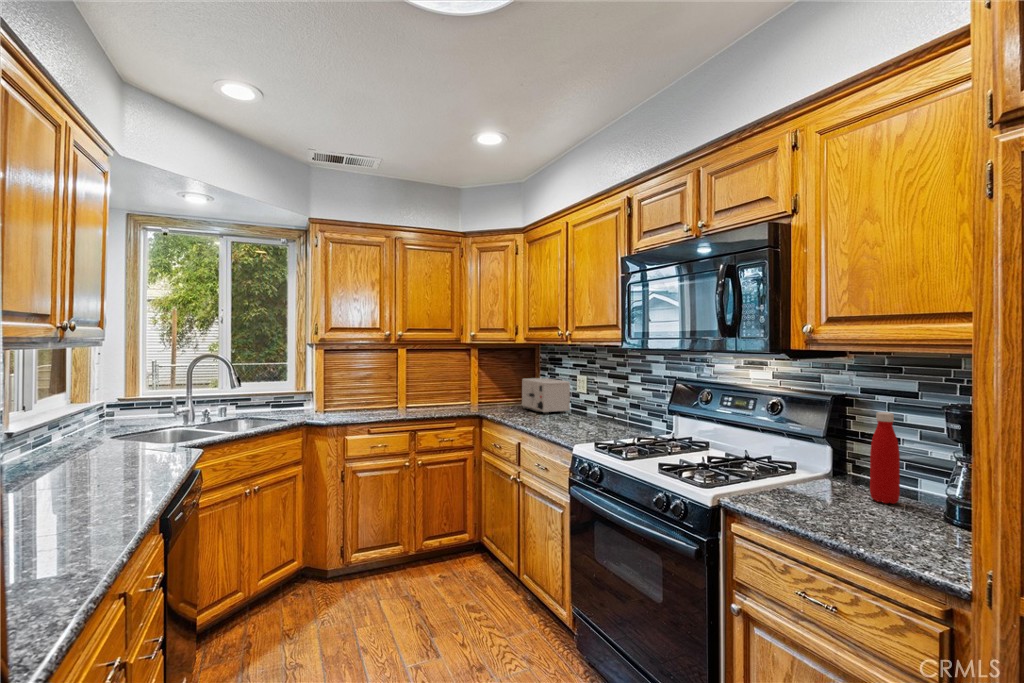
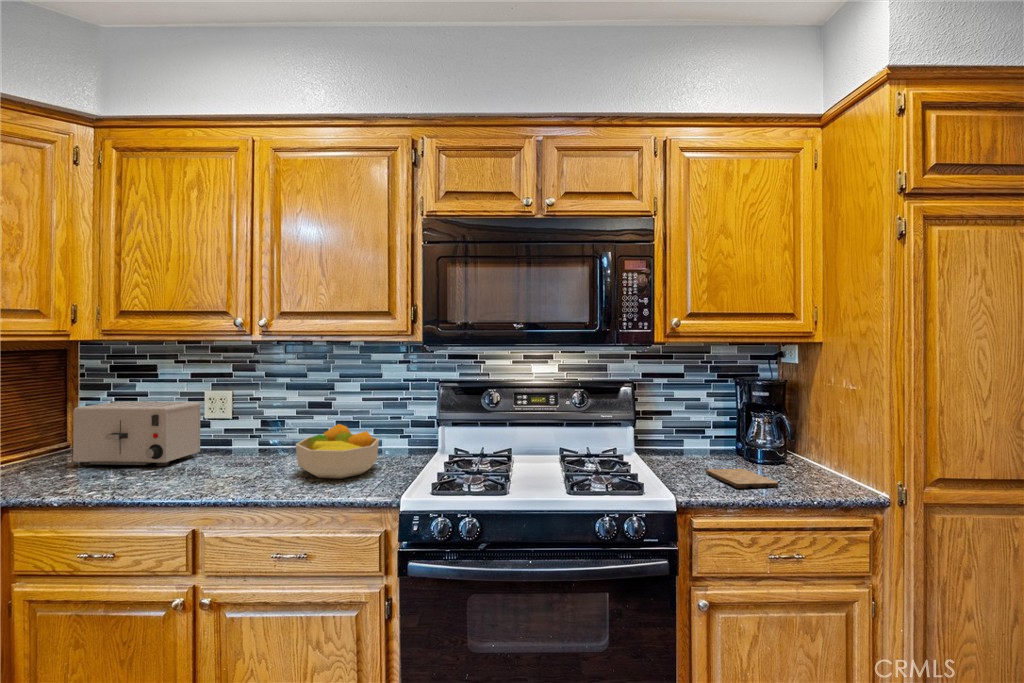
fruit bowl: none [565,402,623,435] -> present [296,424,379,479]
bottle: present [870,412,900,504] -> none [695,391,716,465]
cutting board: none [806,499,894,531] -> present [706,469,778,488]

